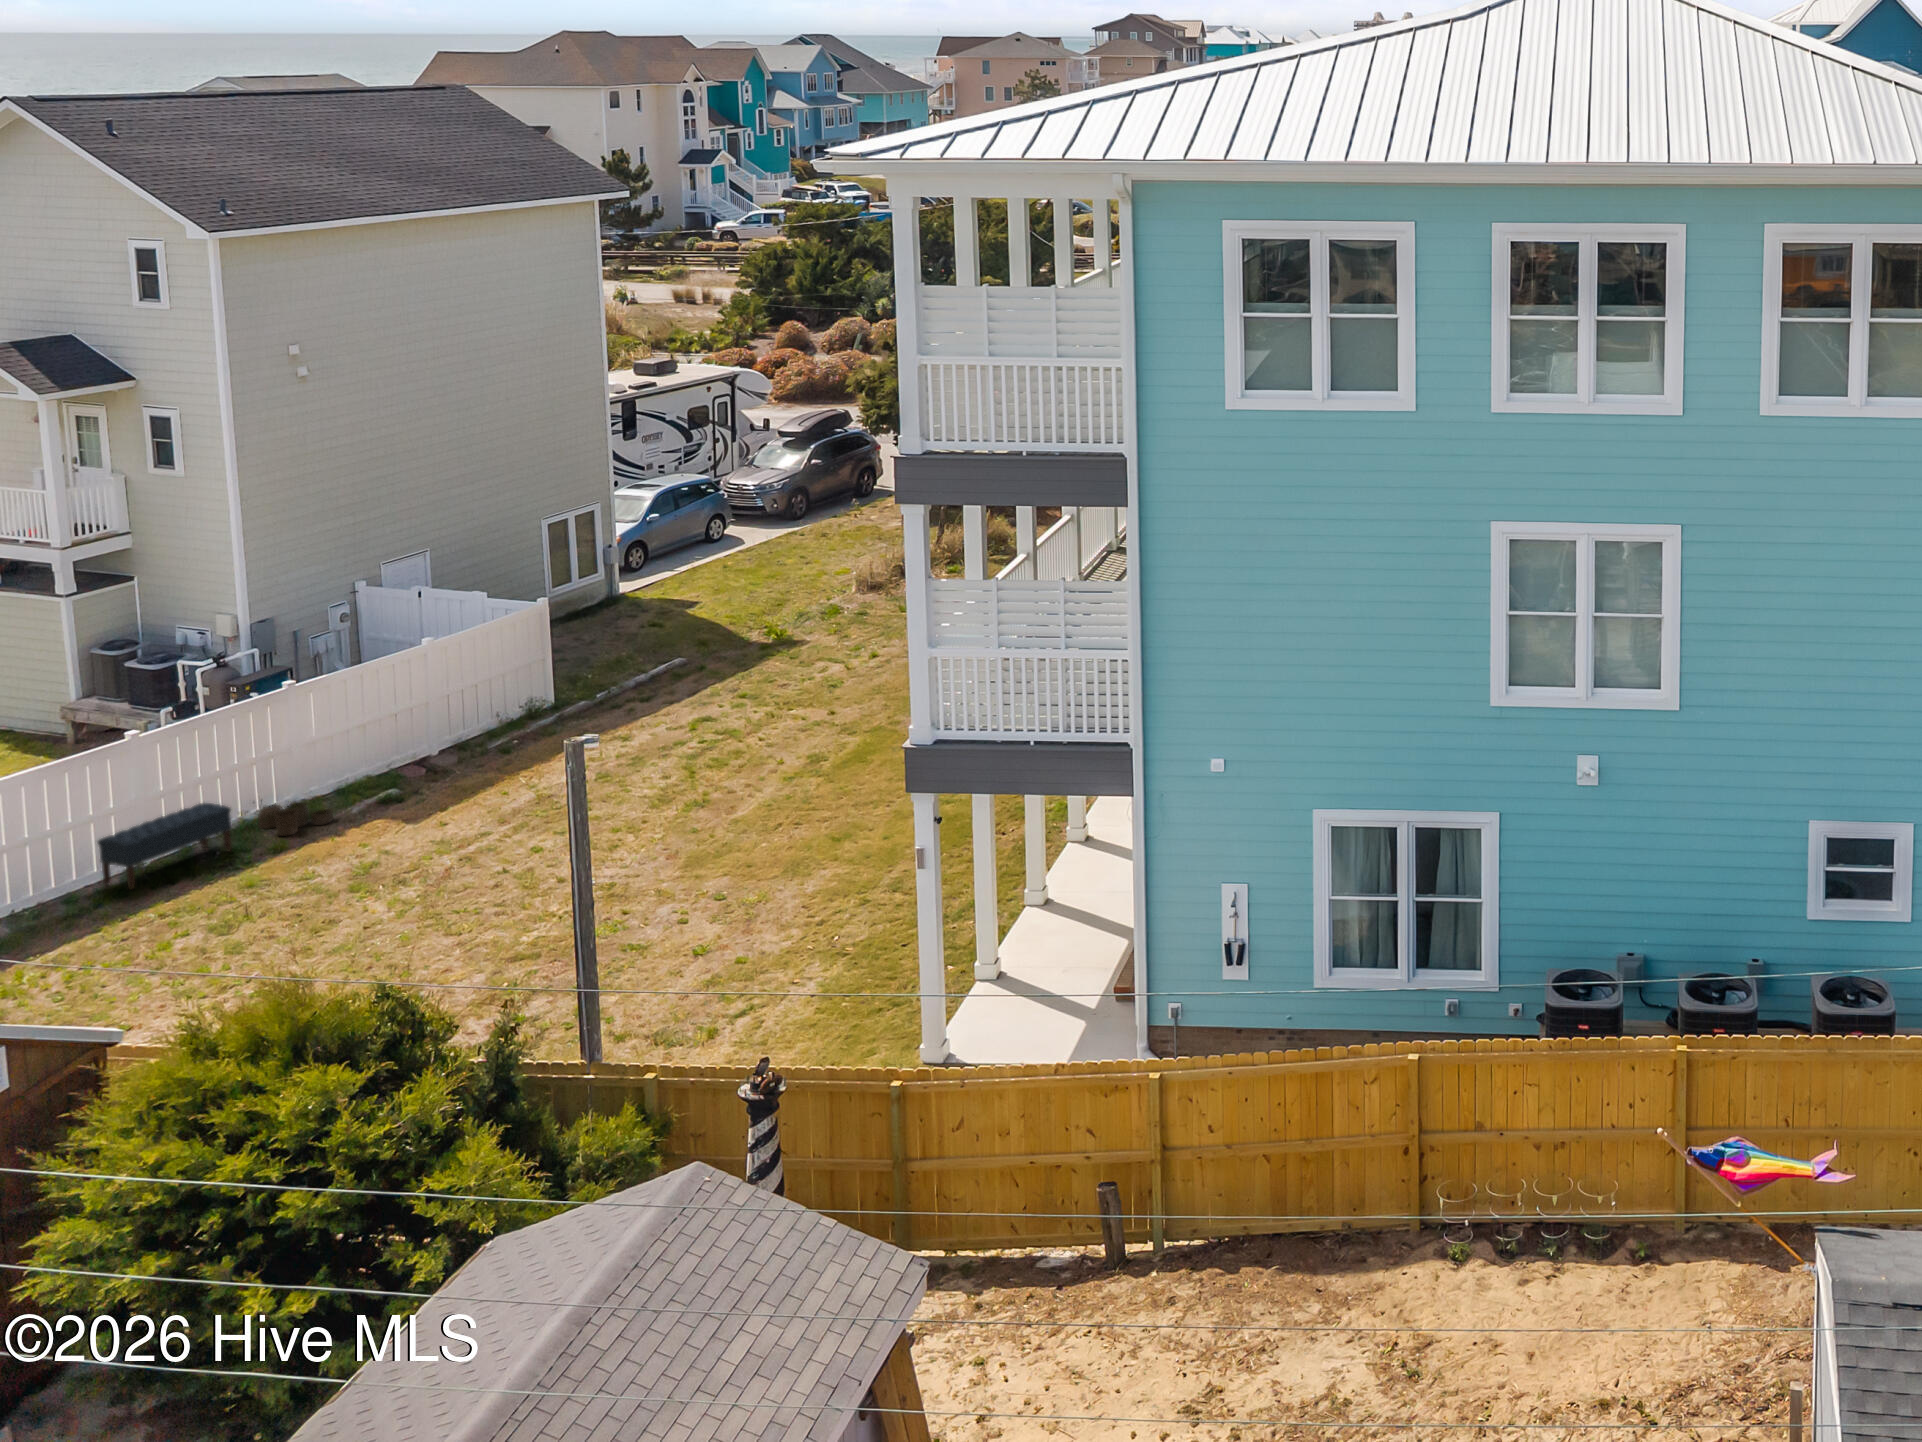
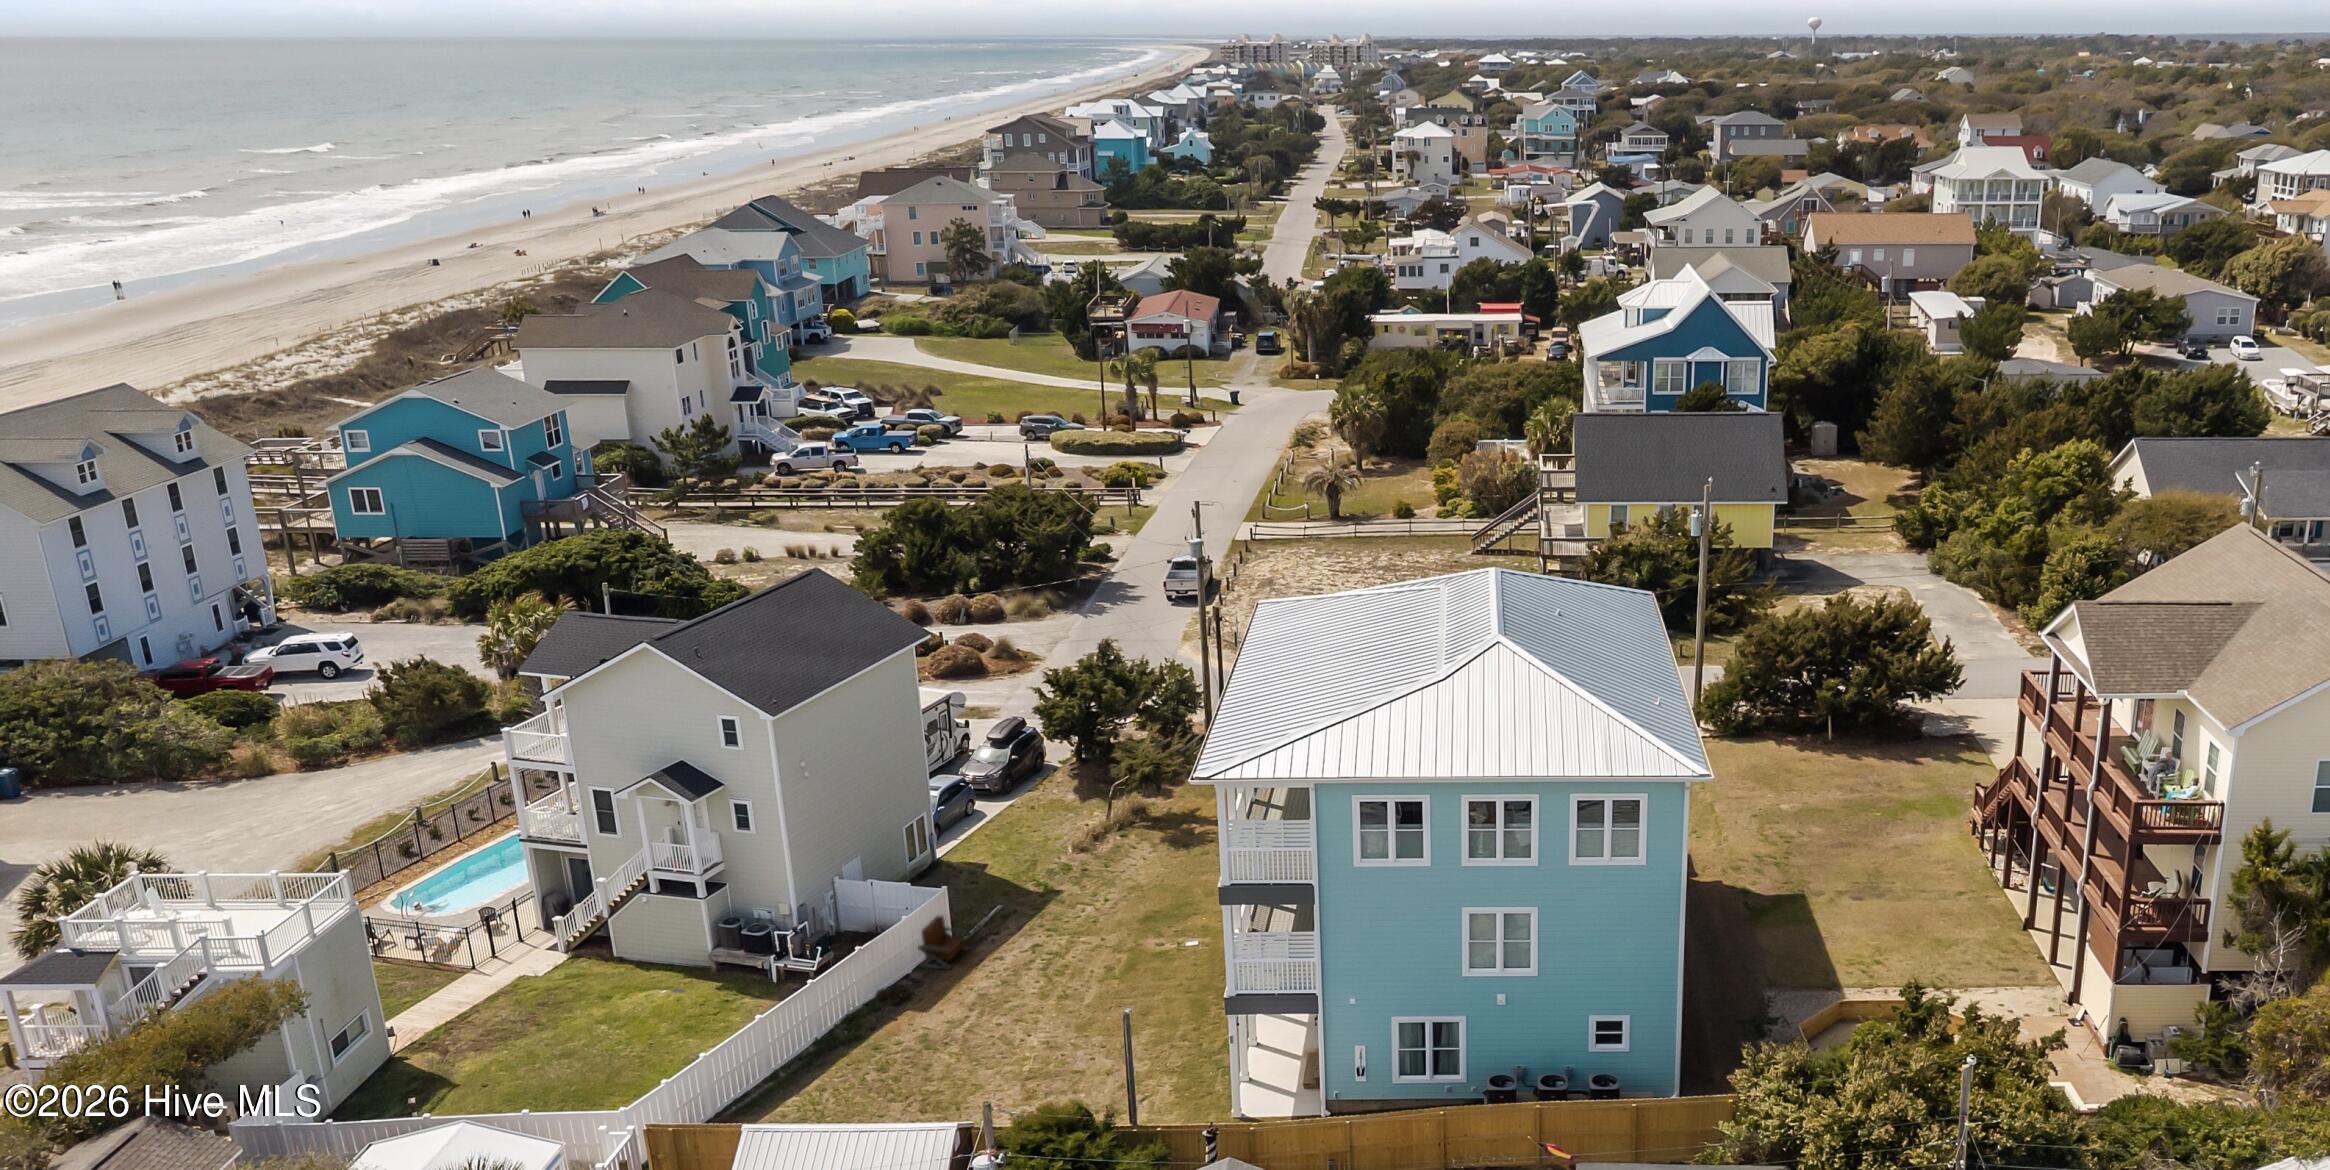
lounge chair: none [382,687,508,788] -> present [918,916,969,969]
bench: present [98,803,232,889] -> none [826,995,874,1043]

